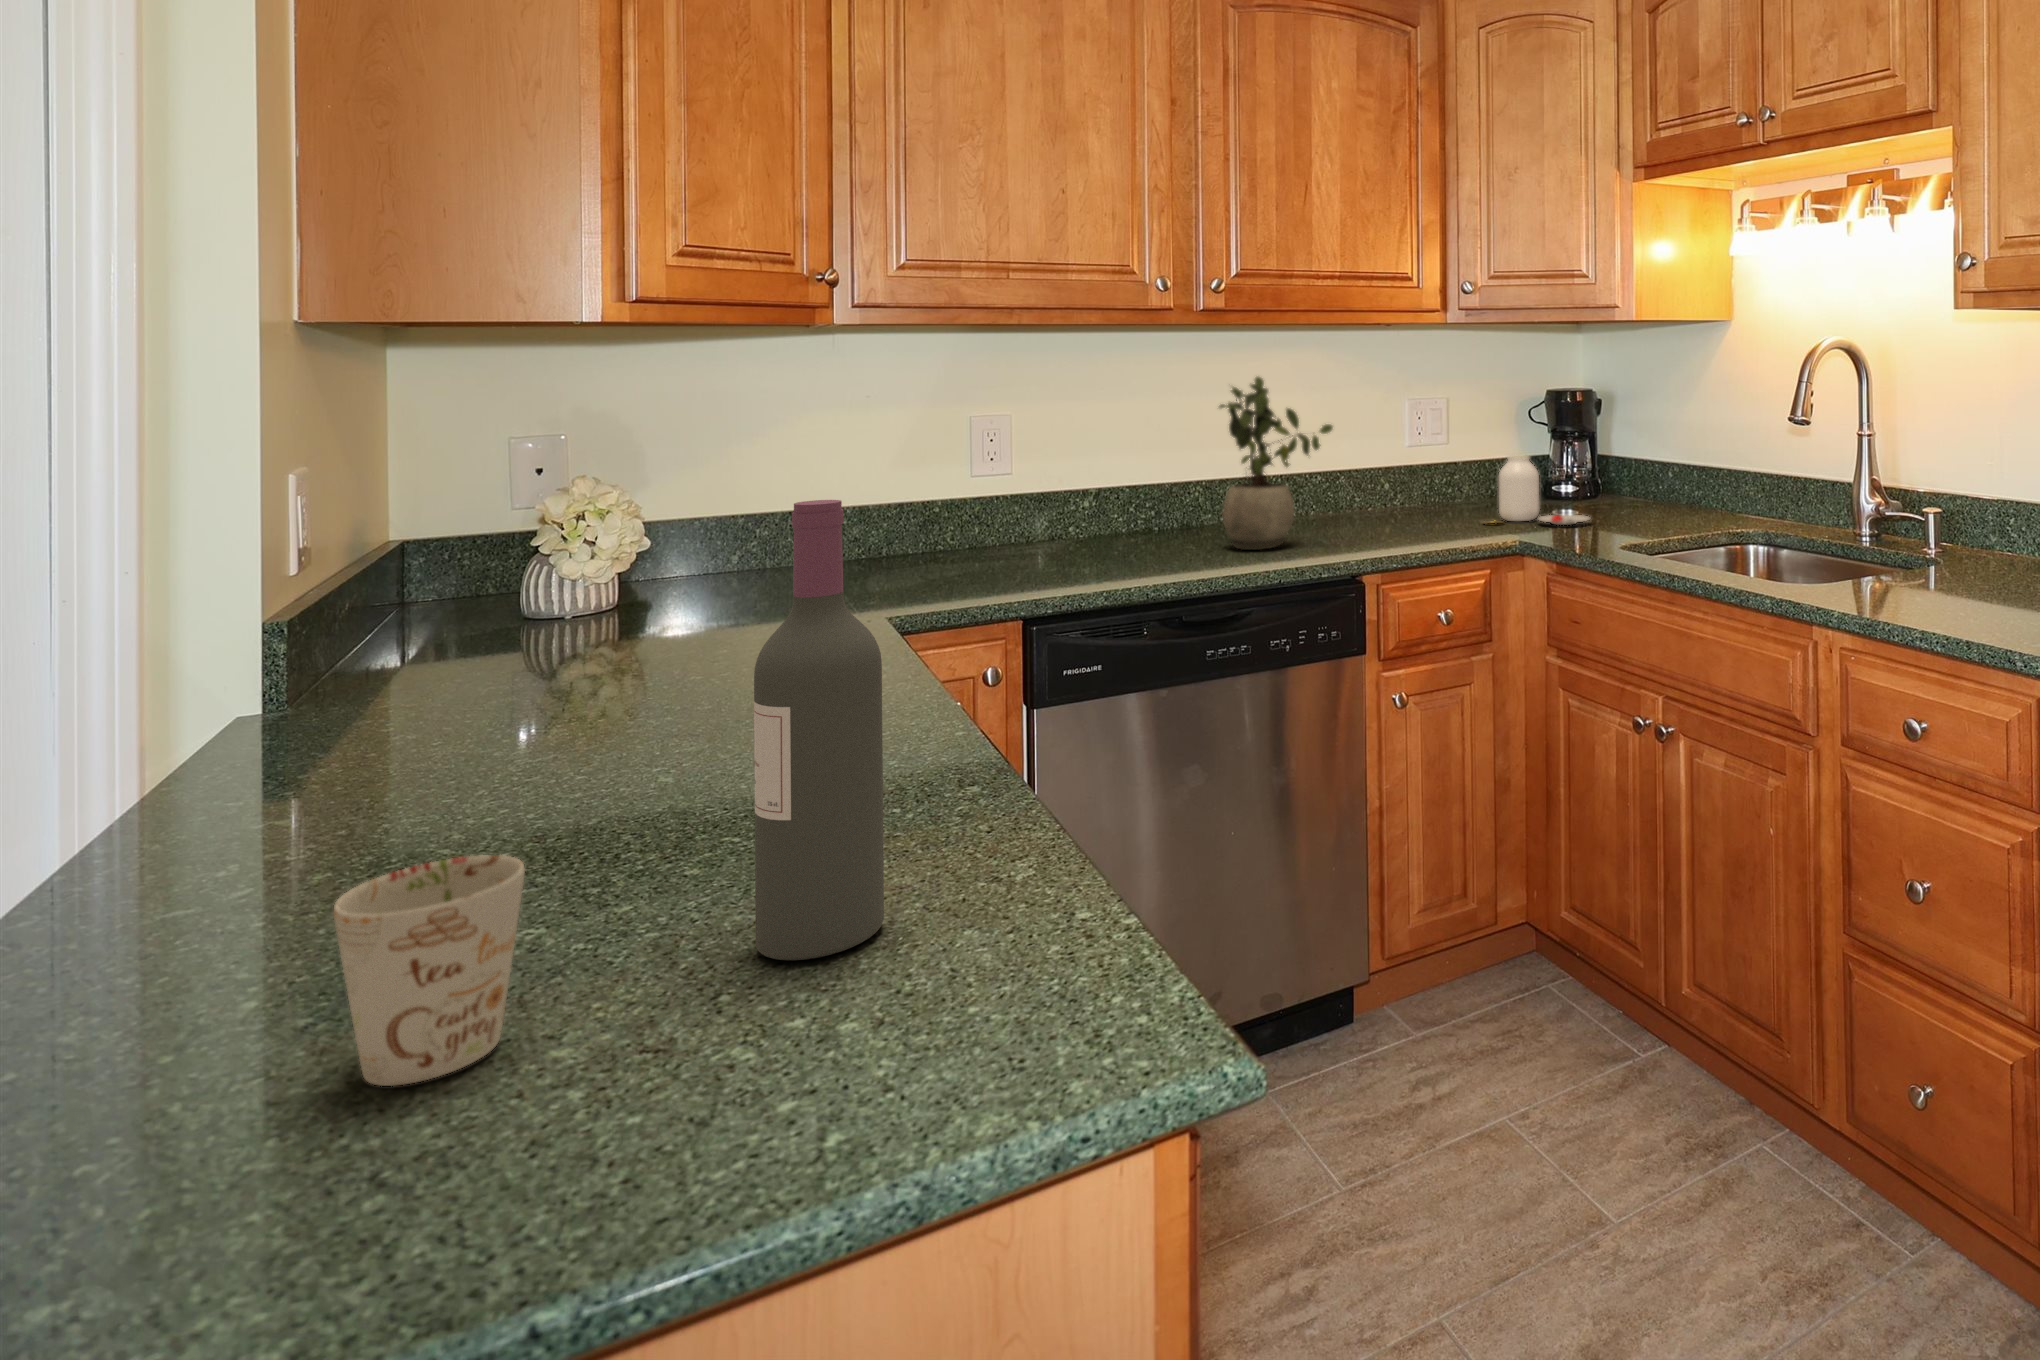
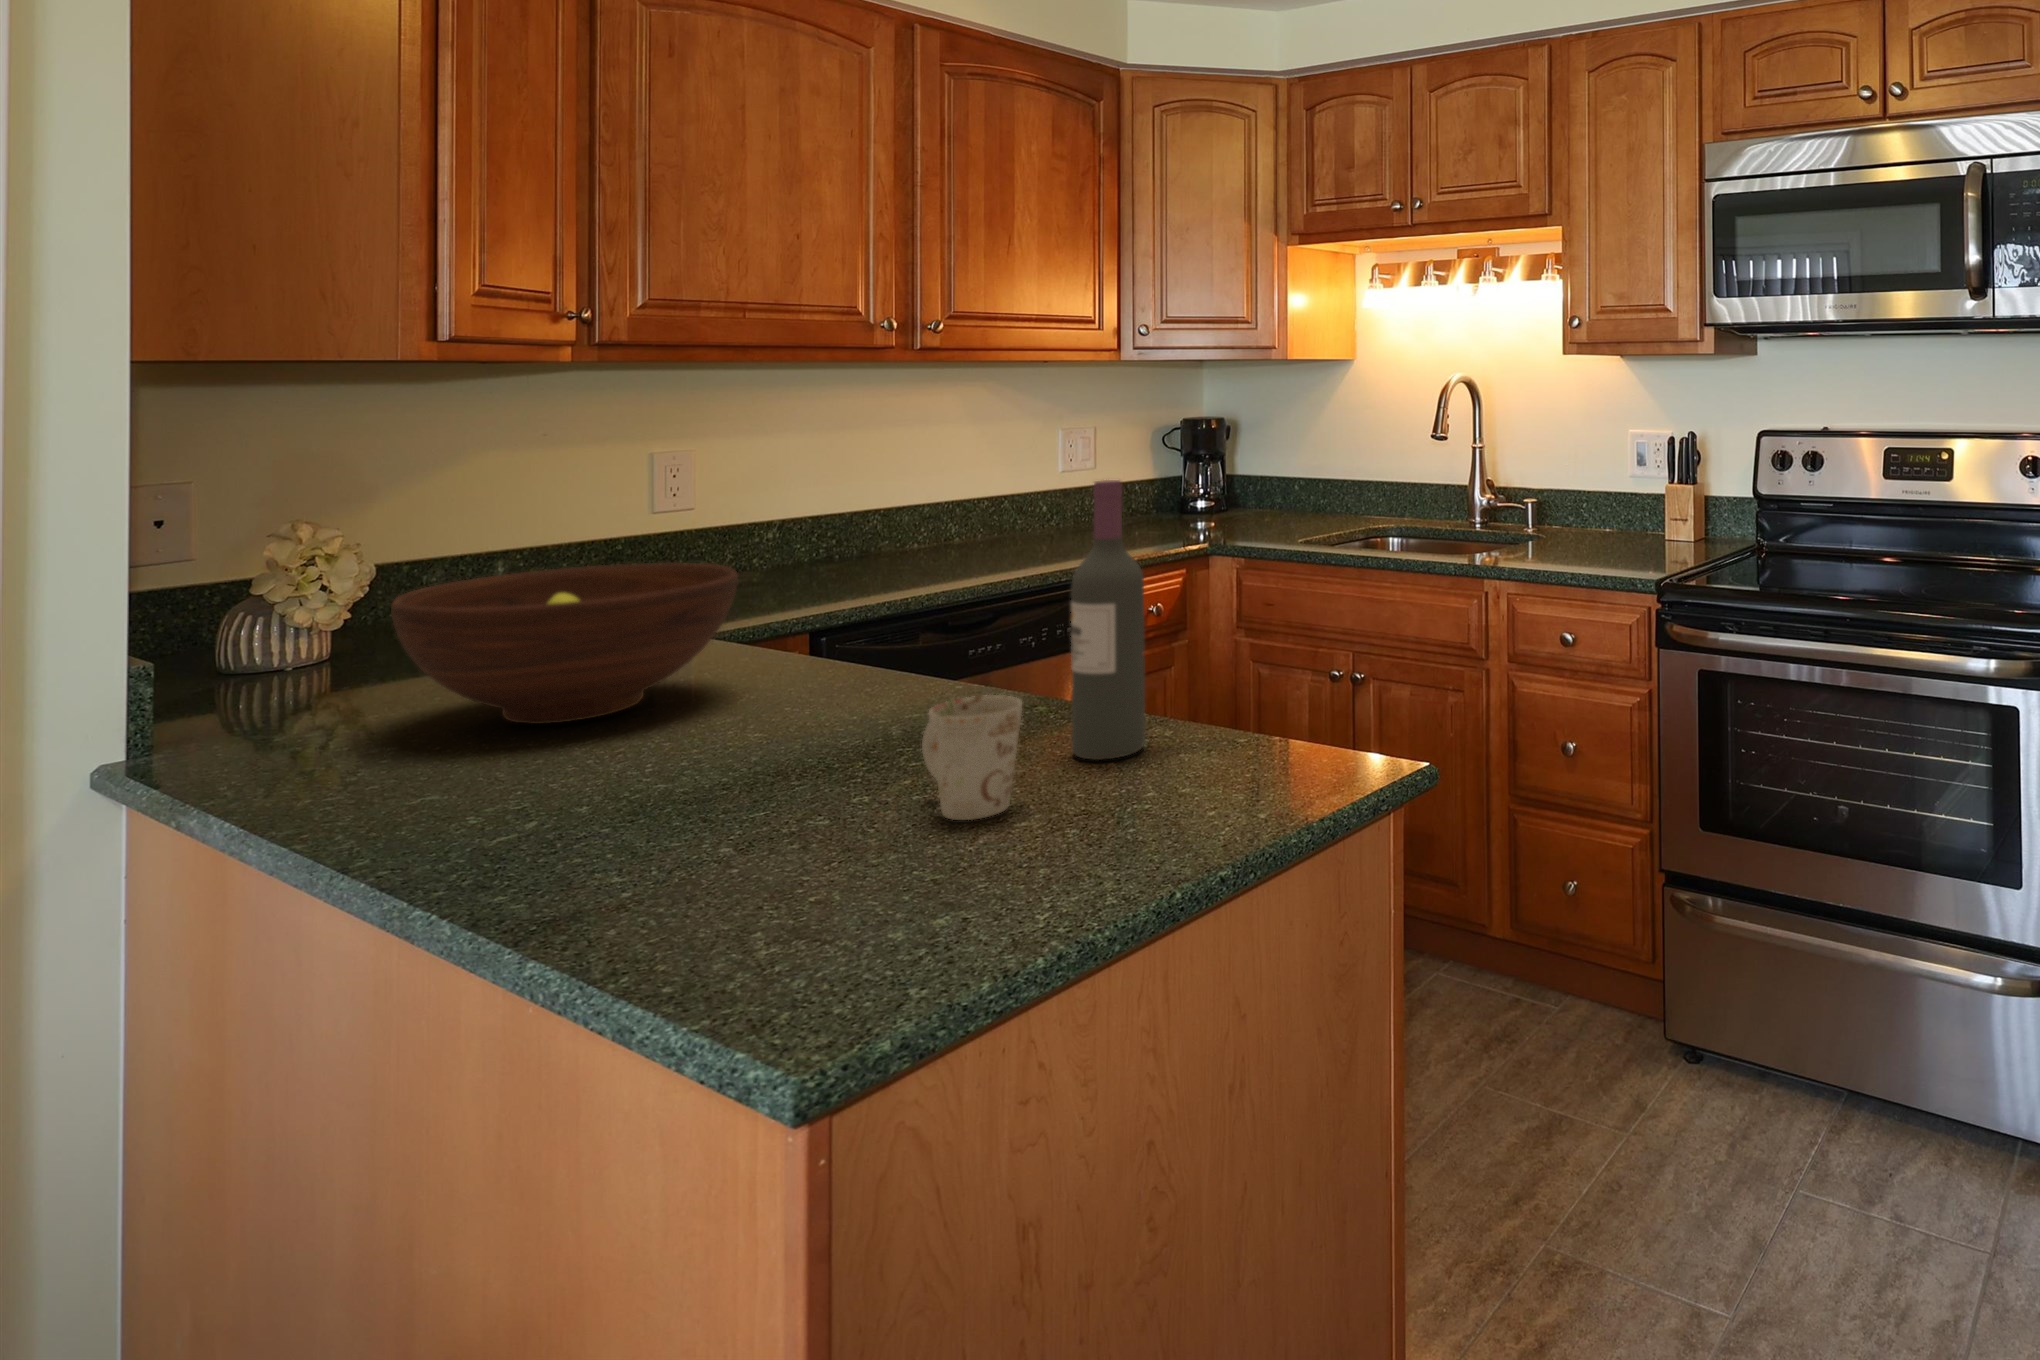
potted plant: present [1220,377,1333,550] -> none [940,407,1049,562]
jar: present [1486,455,1589,525] -> none [1151,473,1246,532]
fruit bowl: none [302,555,721,749] -> present [391,563,738,724]

